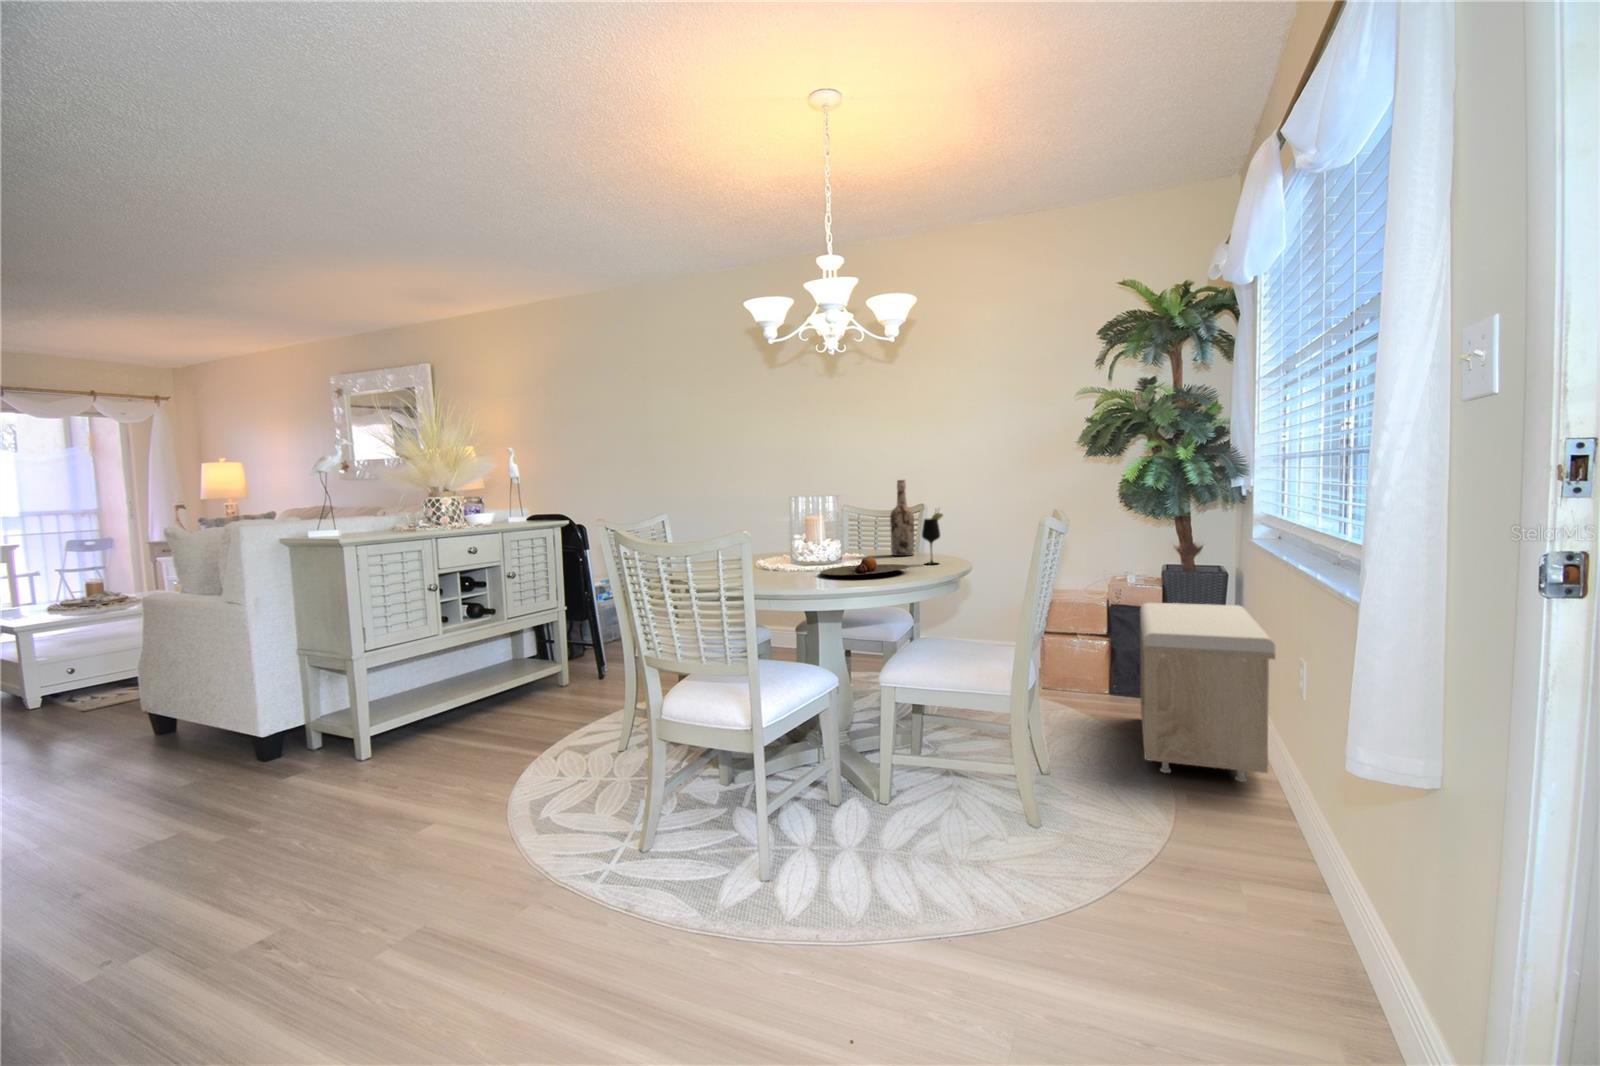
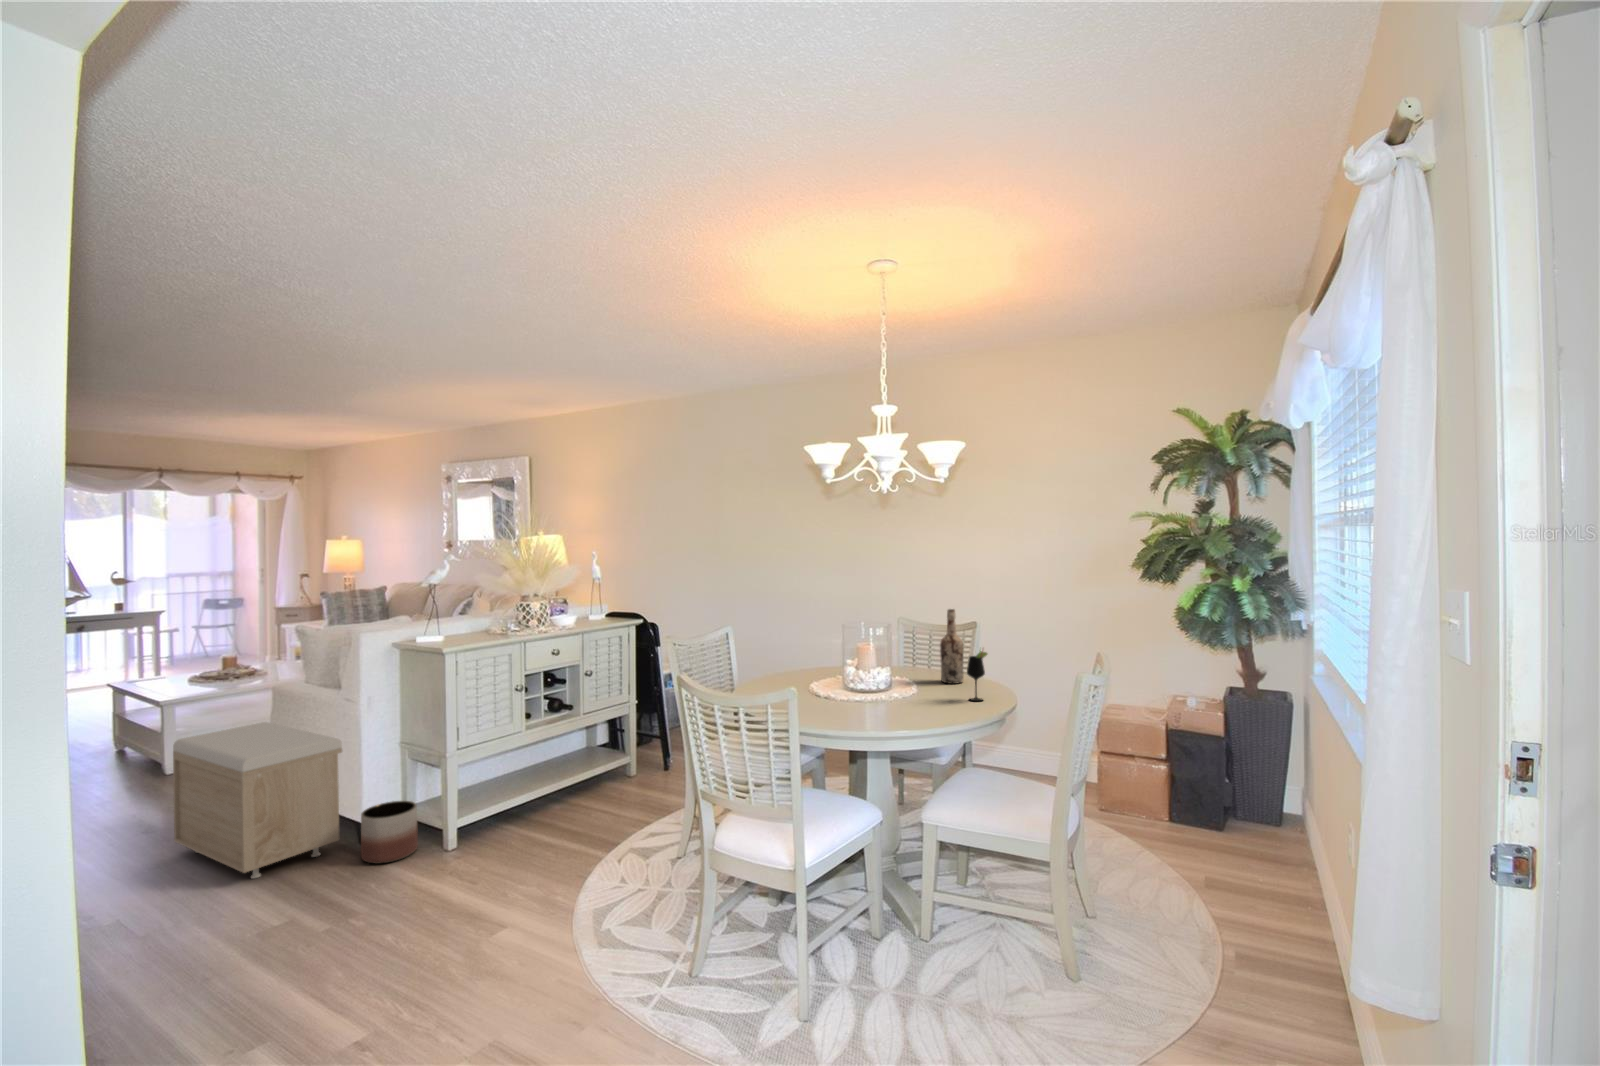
plate: present [820,557,908,575] -> none [867,695,951,717]
storage bench: present [1140,603,1275,782] -> present [173,722,342,878]
planter: none [256,710,326,776] -> present [361,801,418,864]

